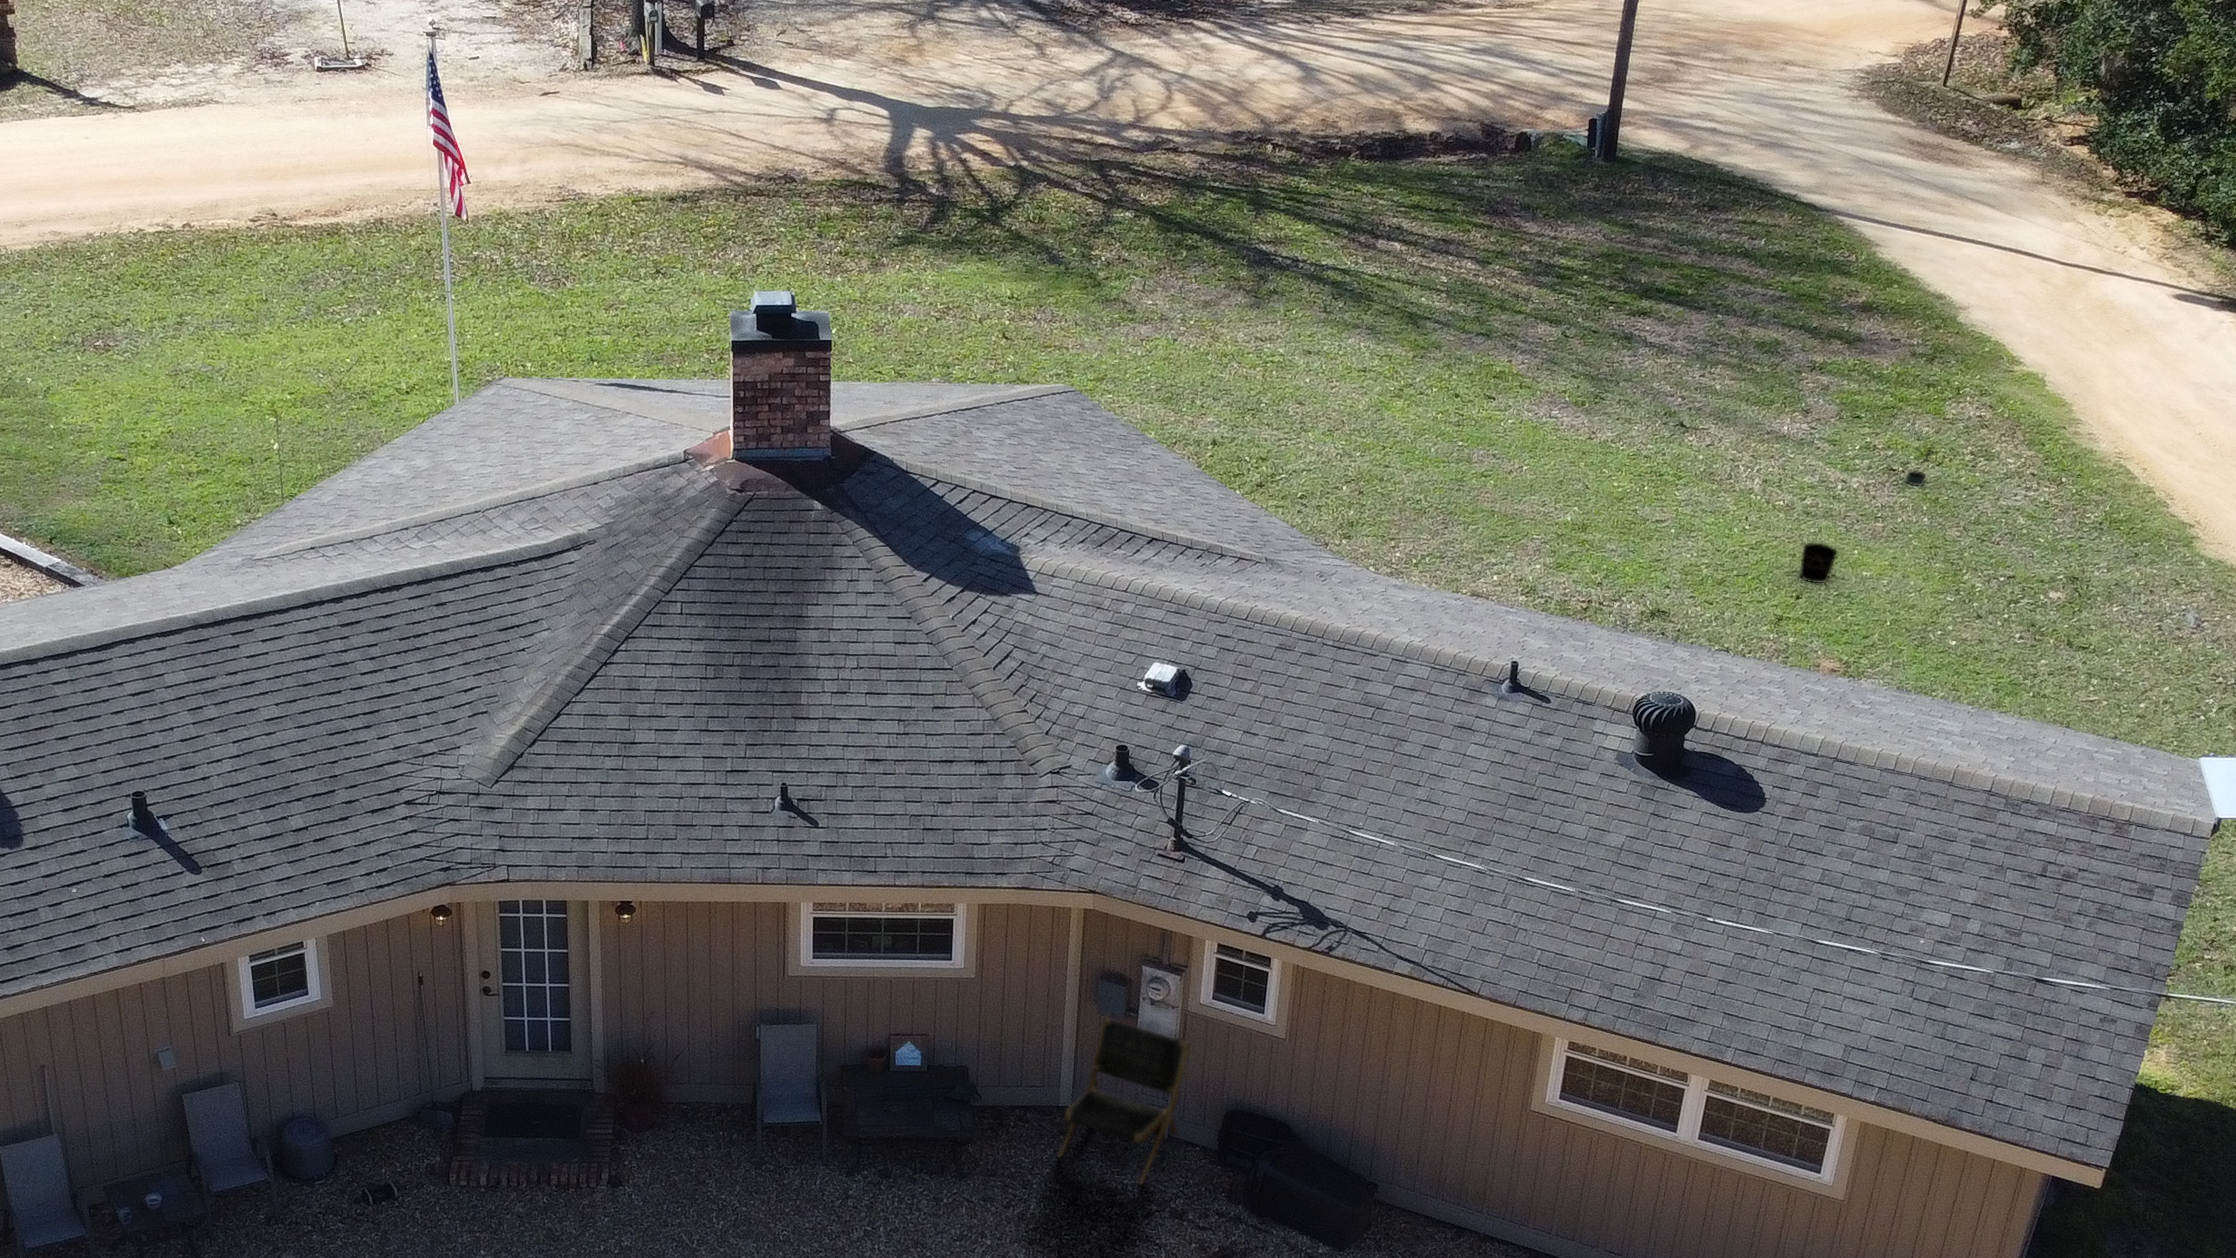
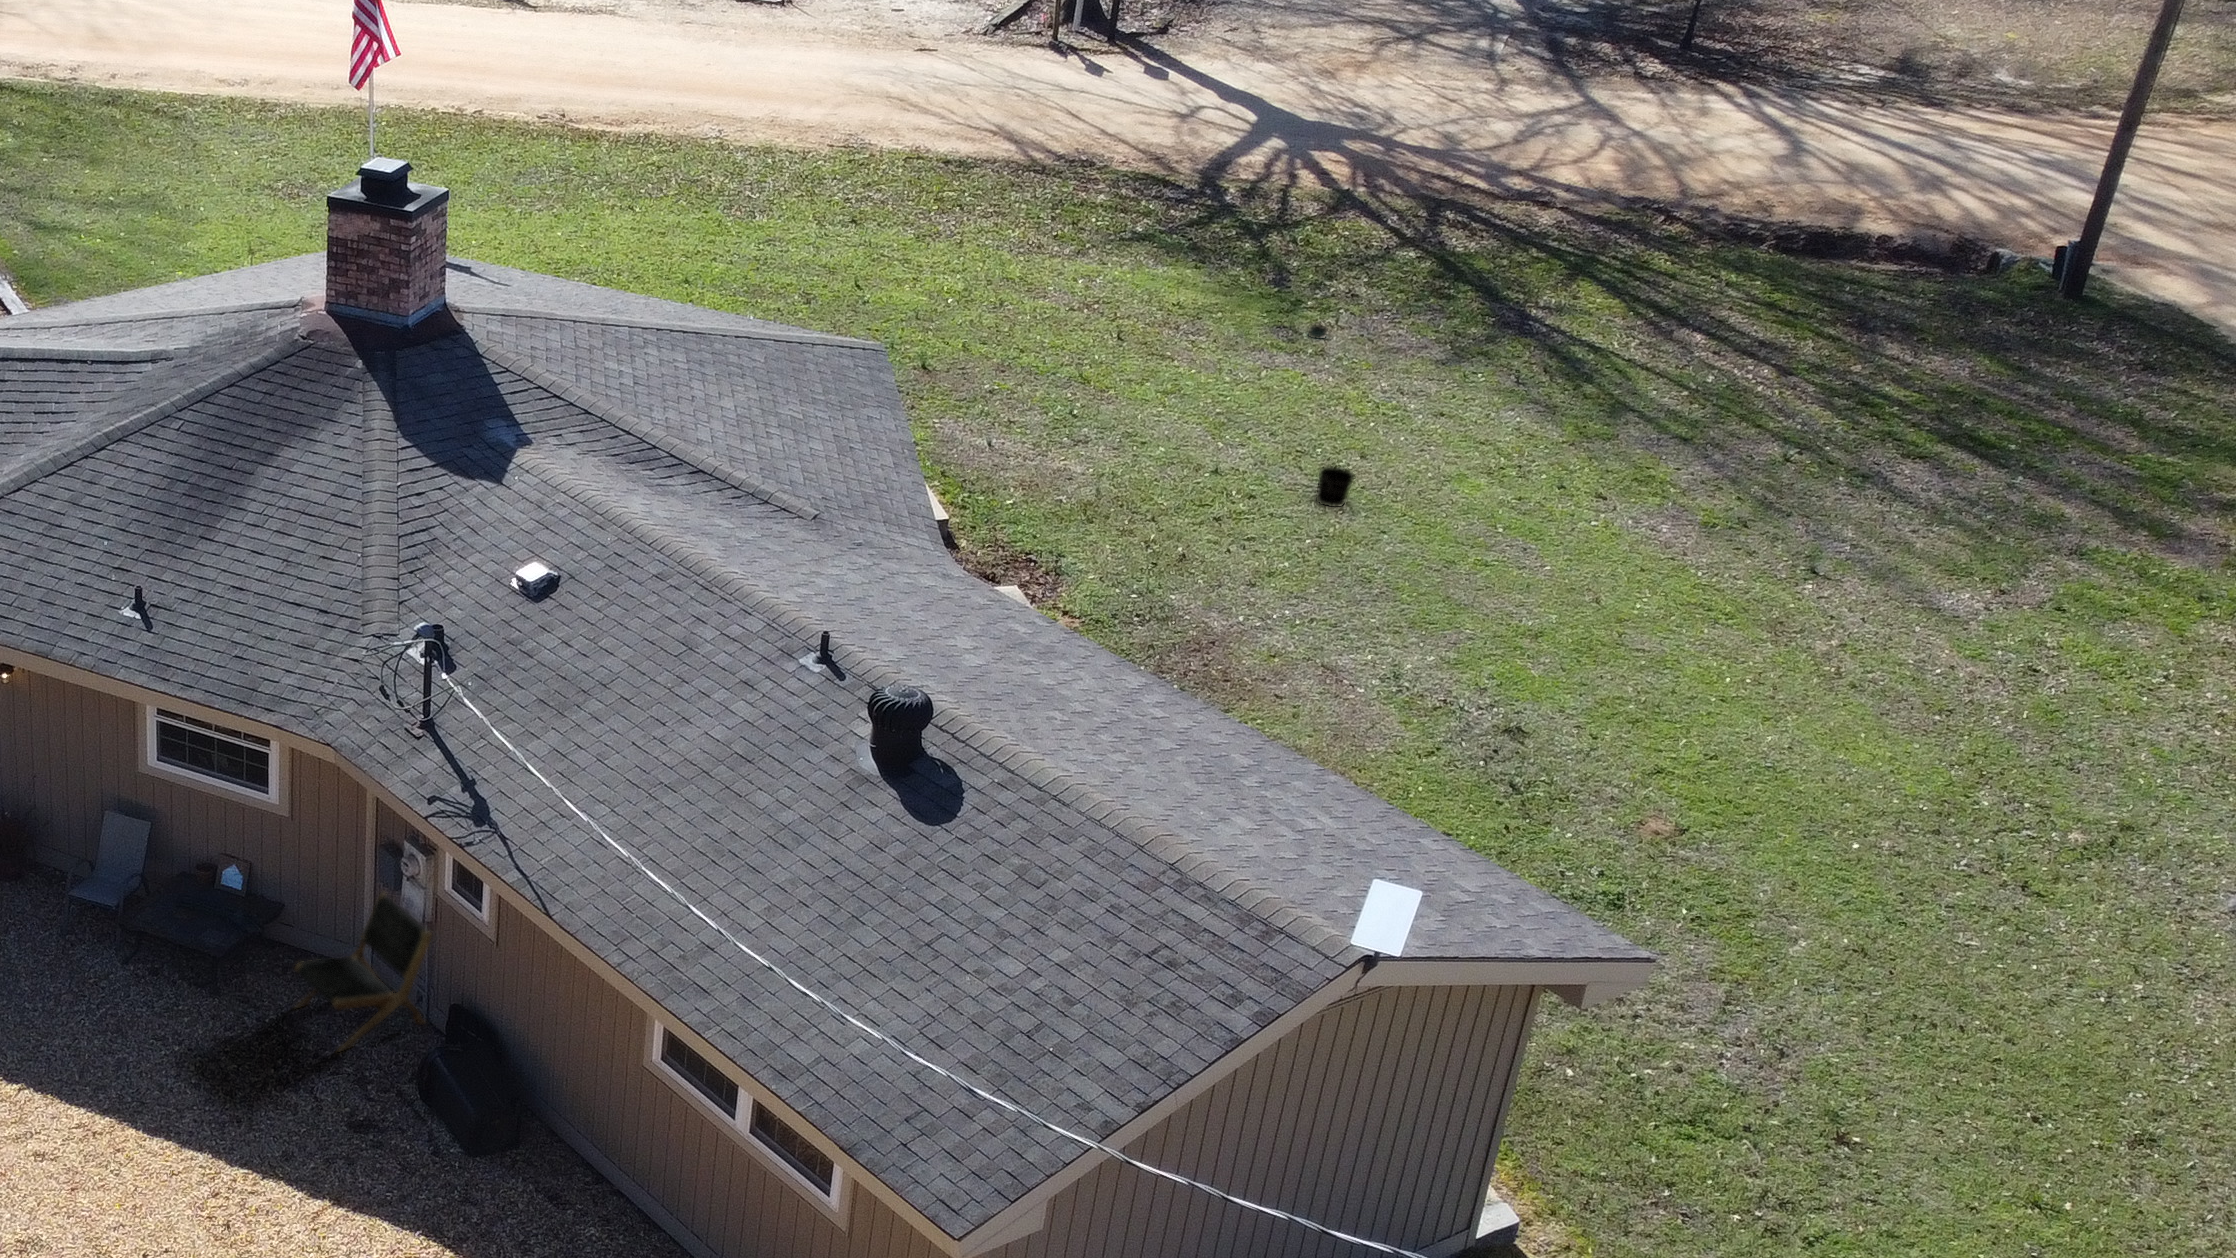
potted plant: present [1906,432,1933,486] -> present [1309,295,1334,339]
bucket: present [1800,543,1837,583] -> present [1316,466,1354,507]

